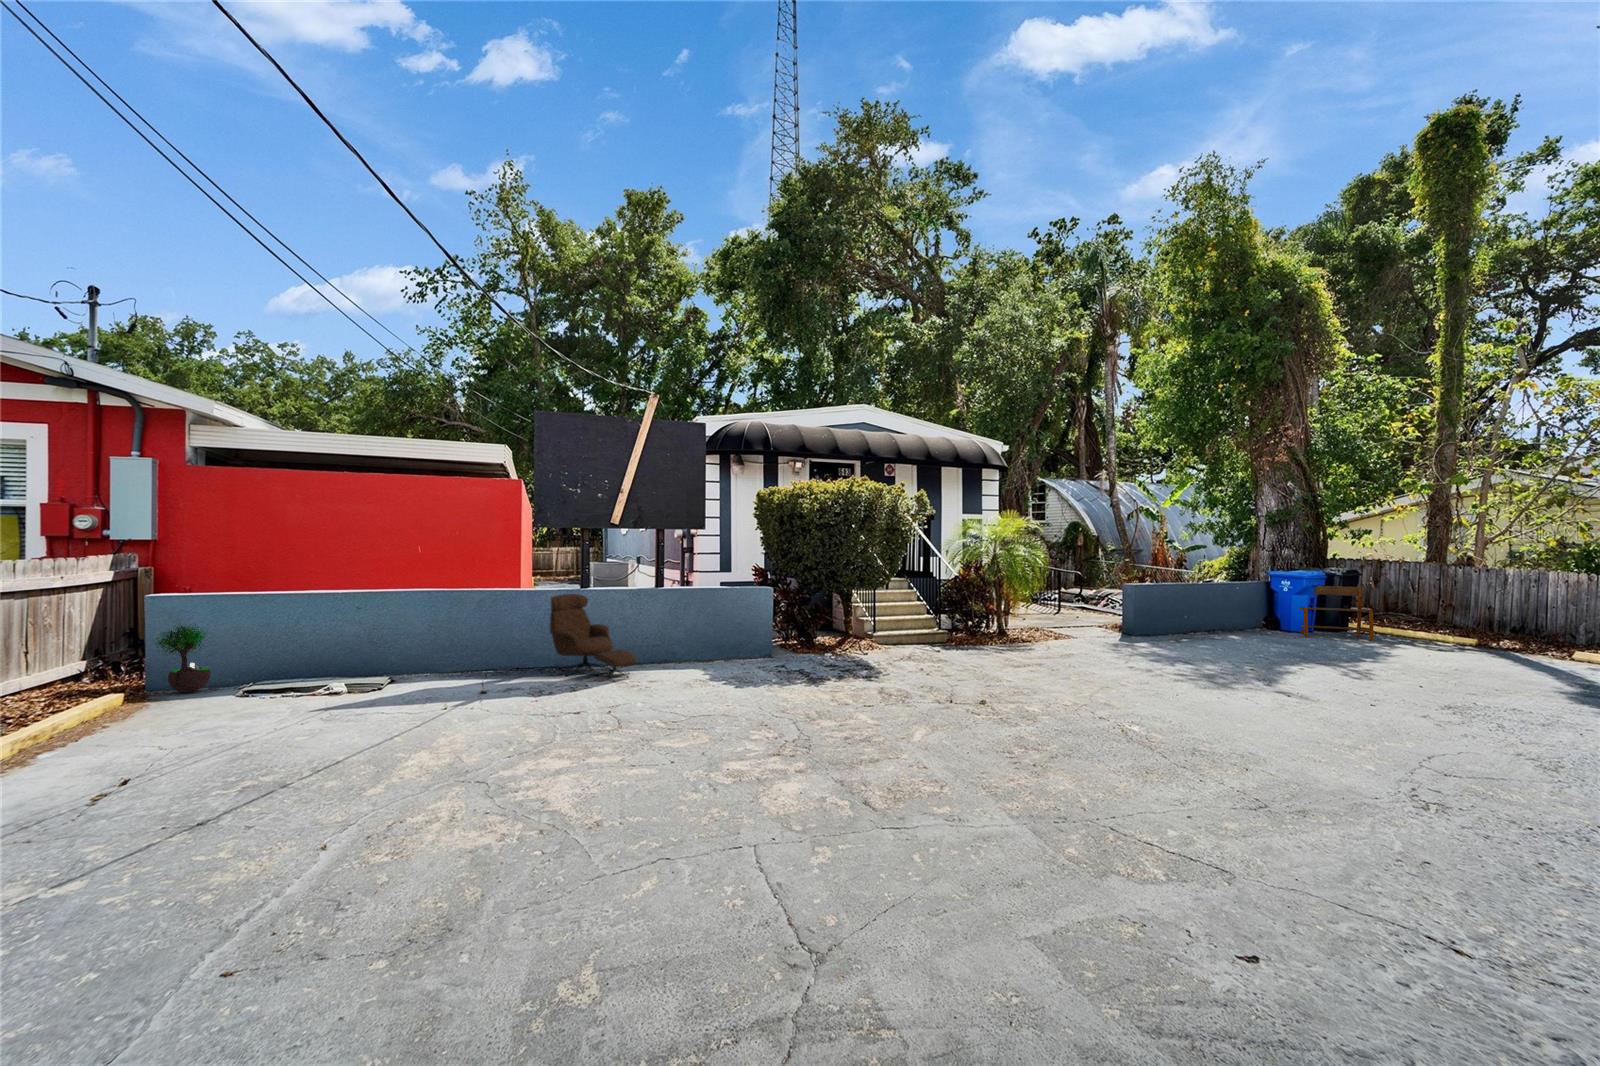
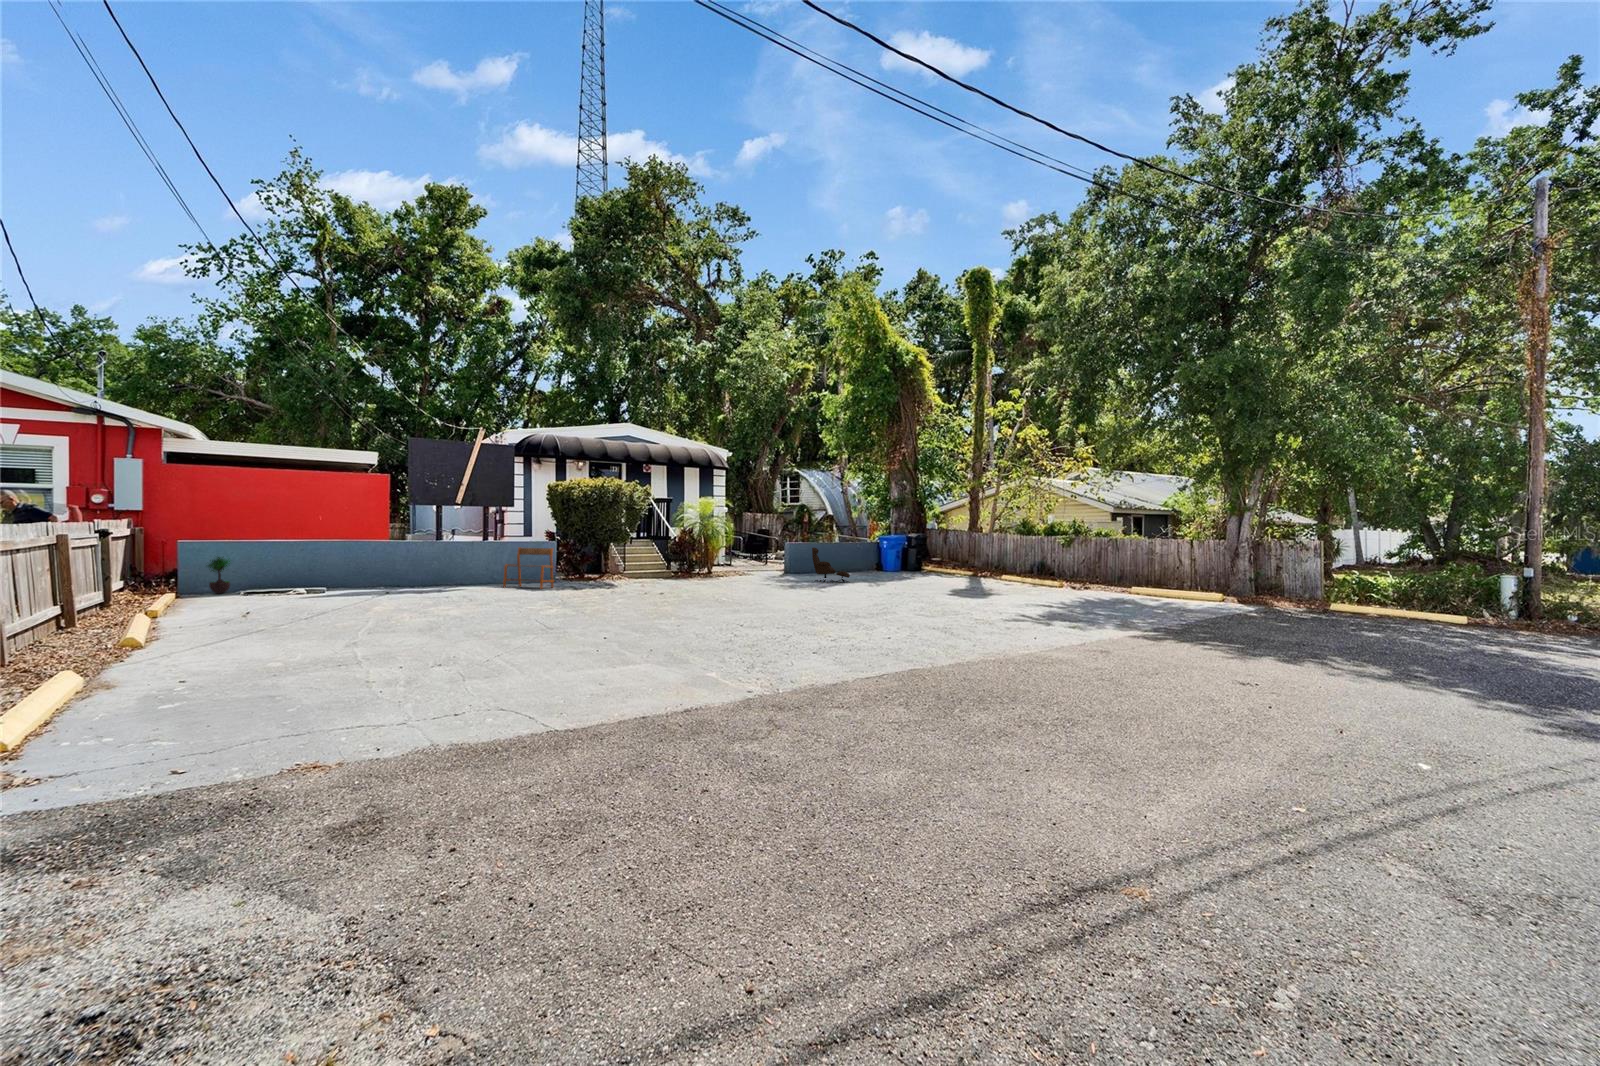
bench: present [1300,586,1374,641] -> present [503,547,554,589]
lounge chair: present [550,594,637,678] -> present [812,547,850,582]

